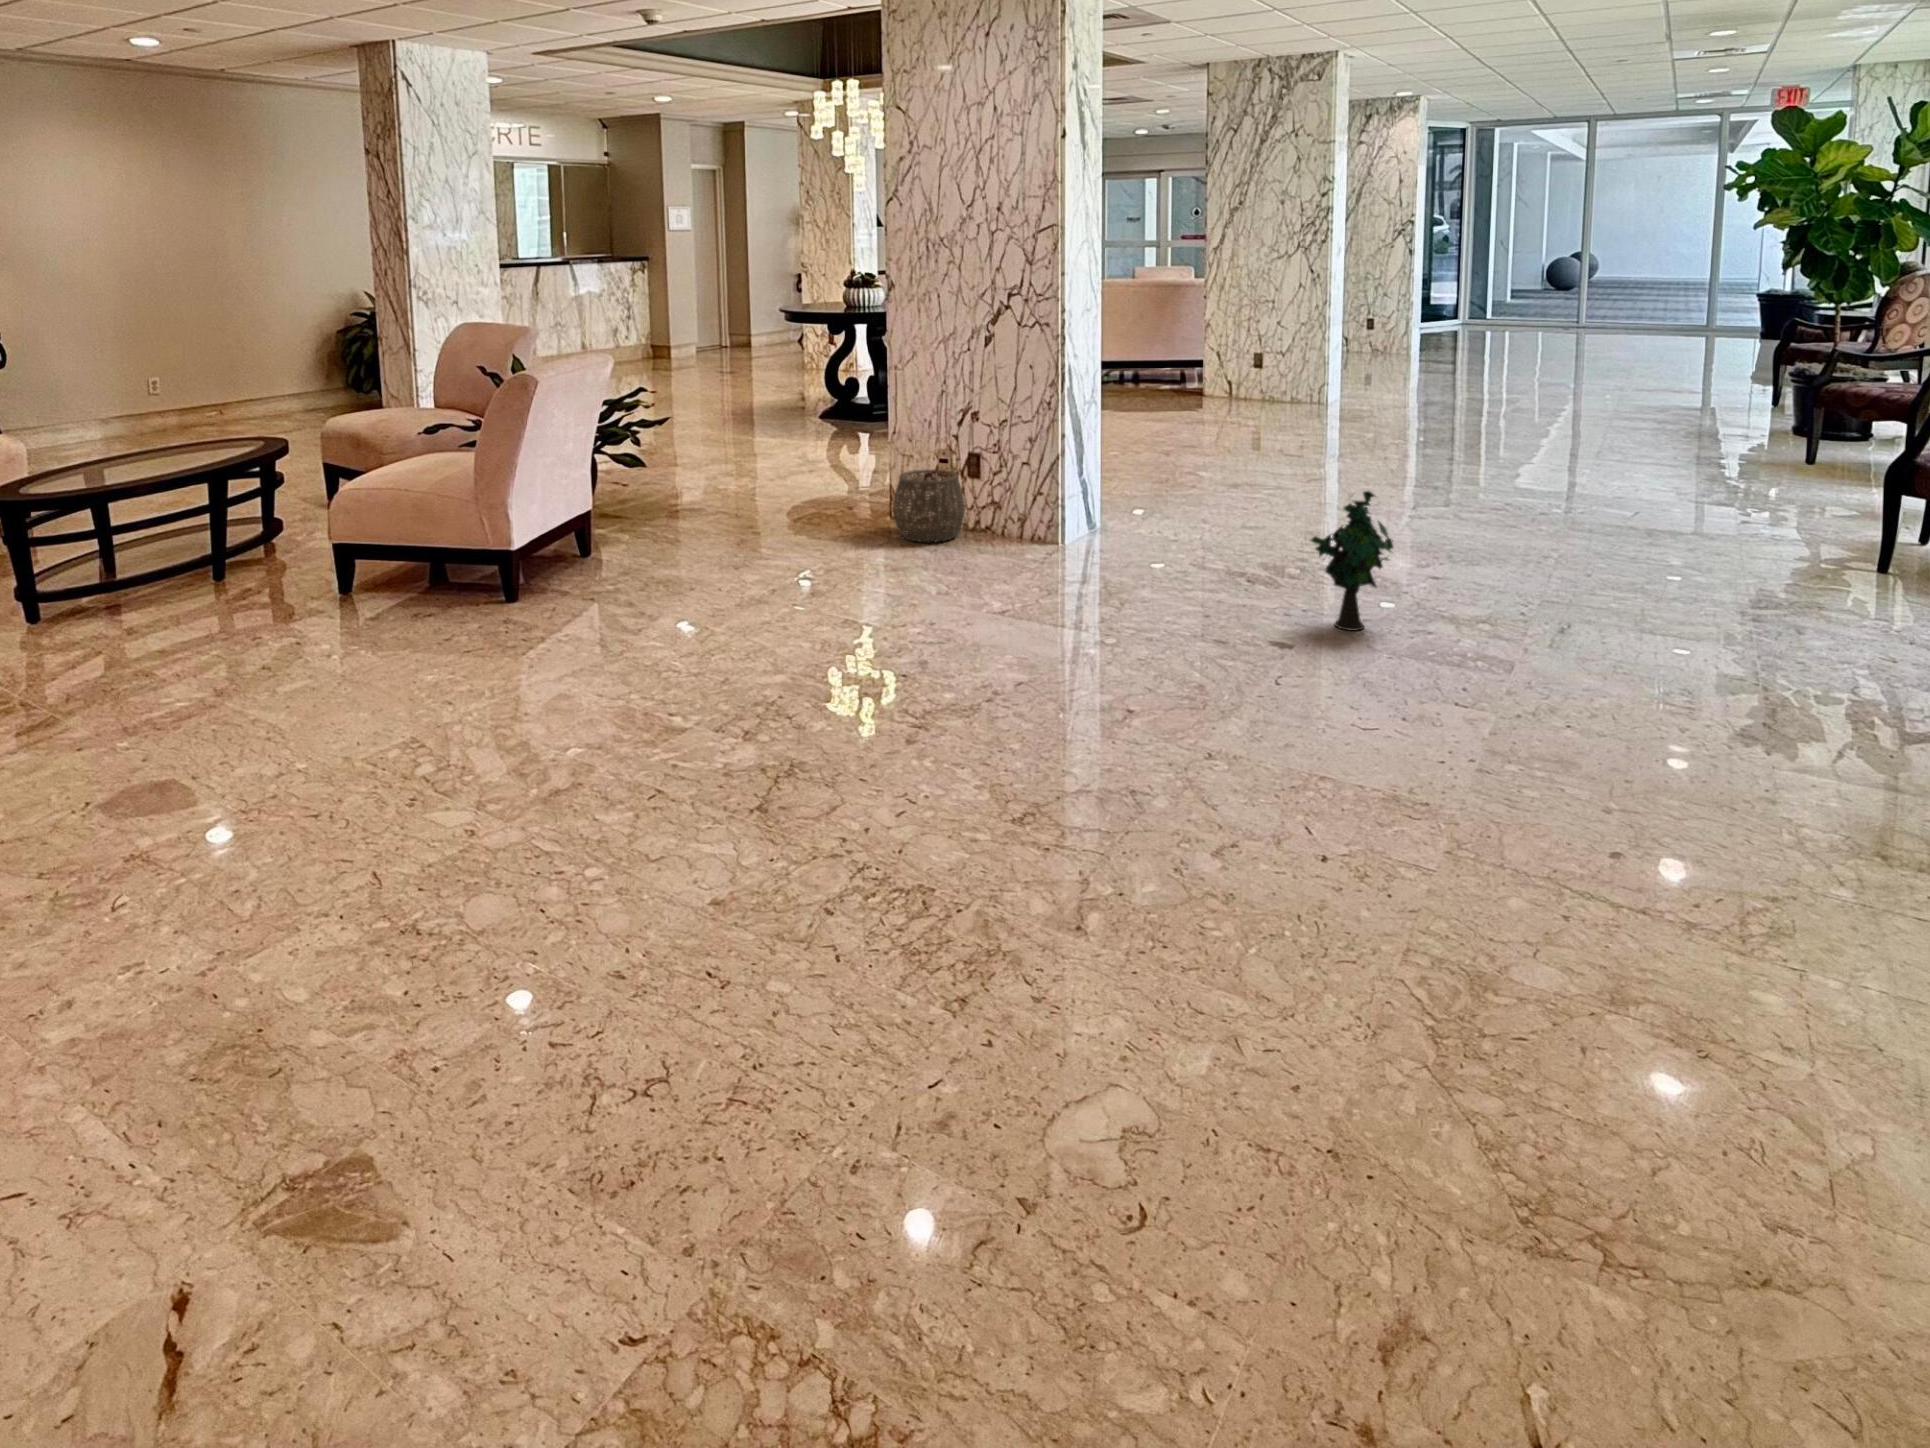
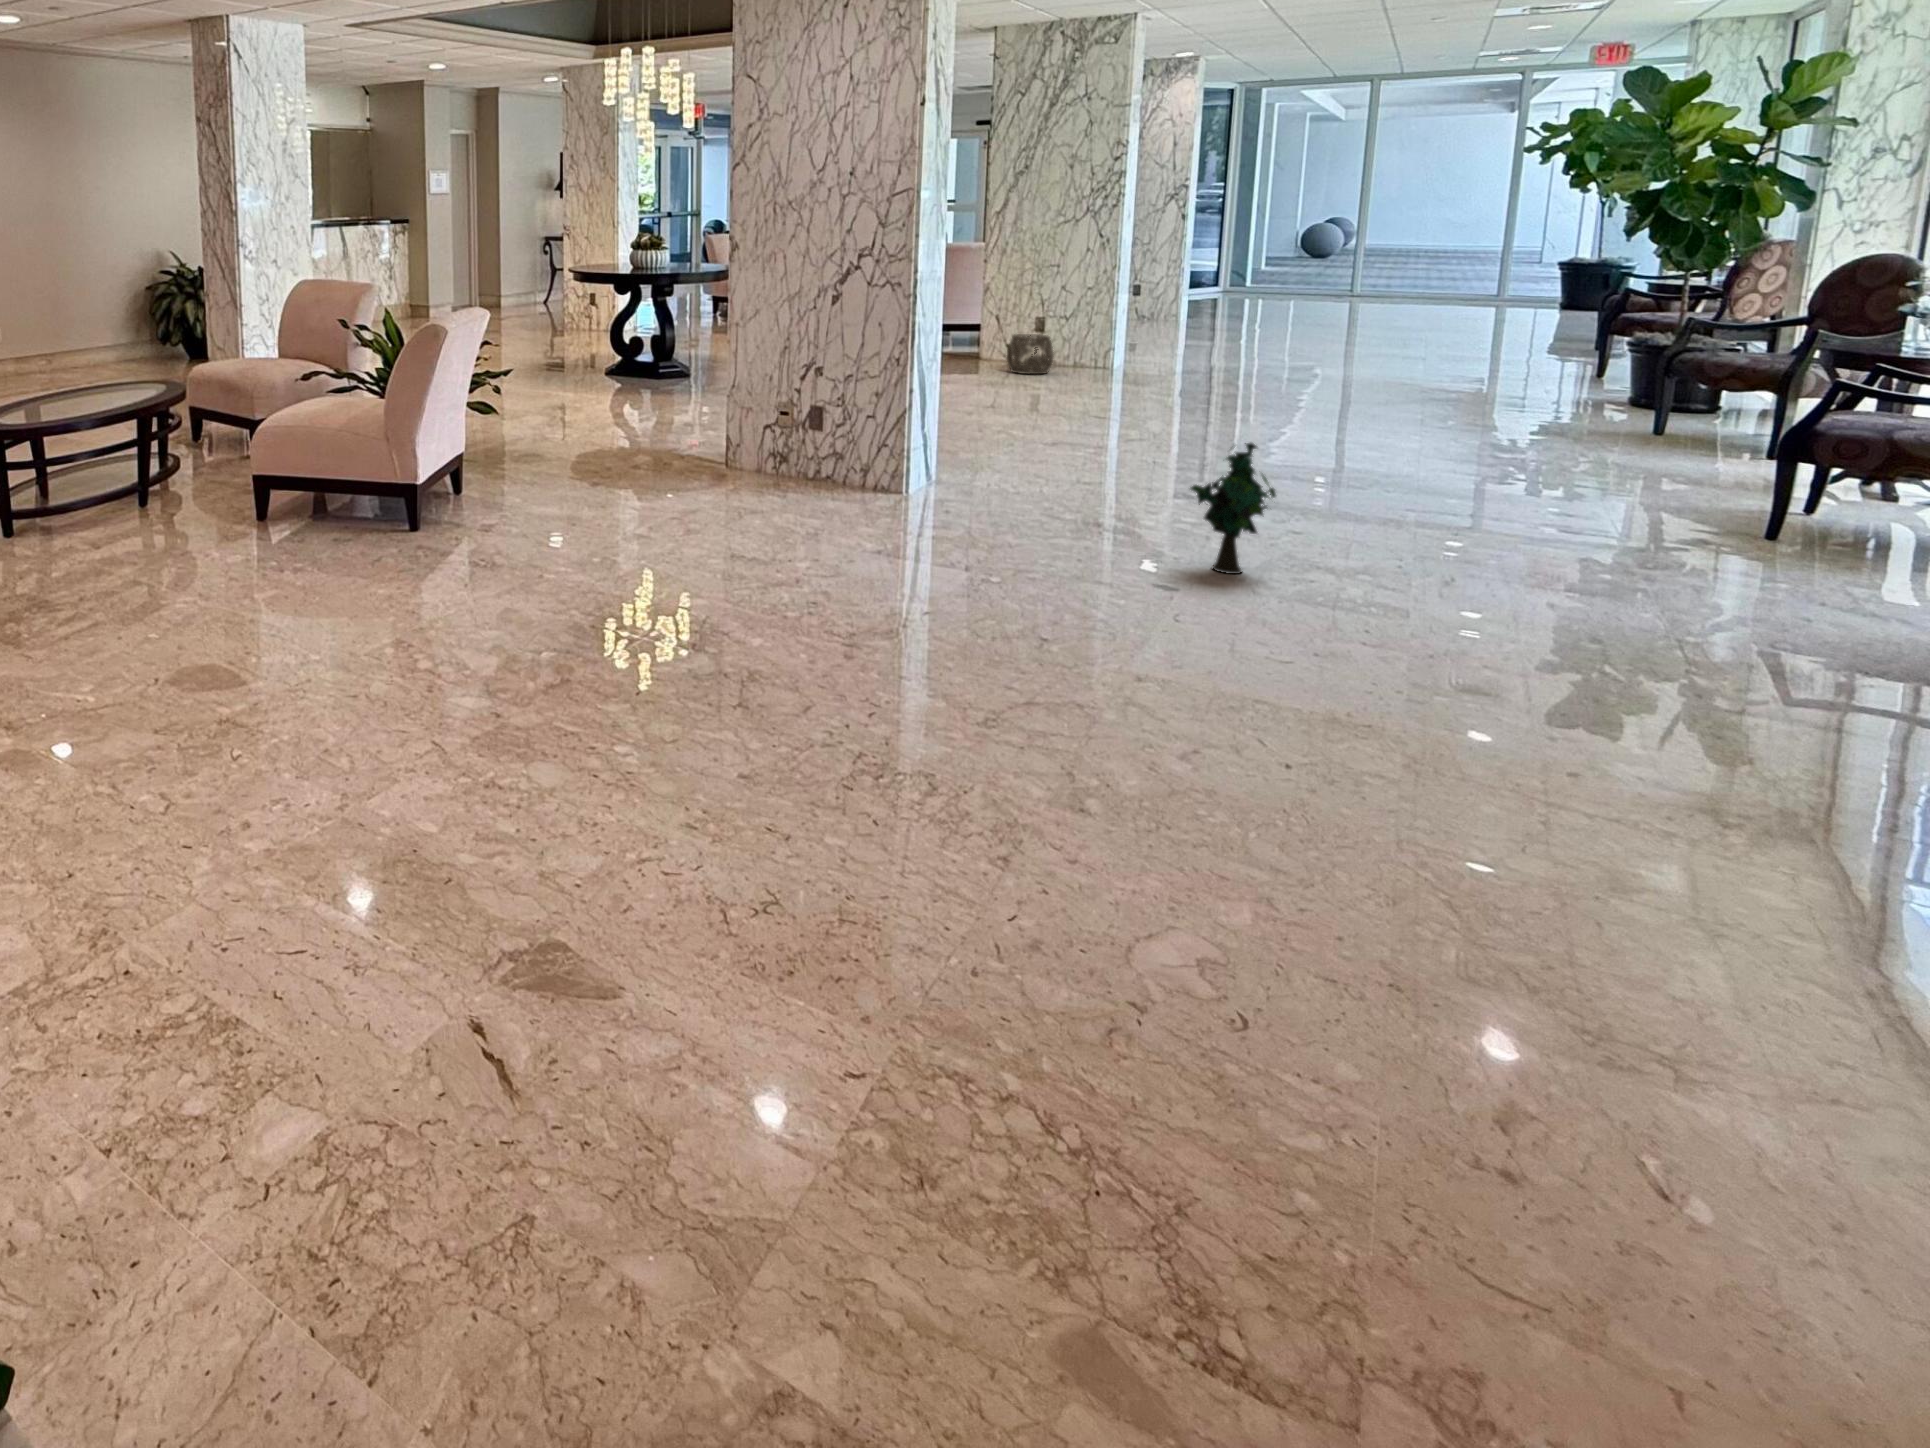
woven basket: present [893,469,965,542] -> present [1007,334,1053,374]

